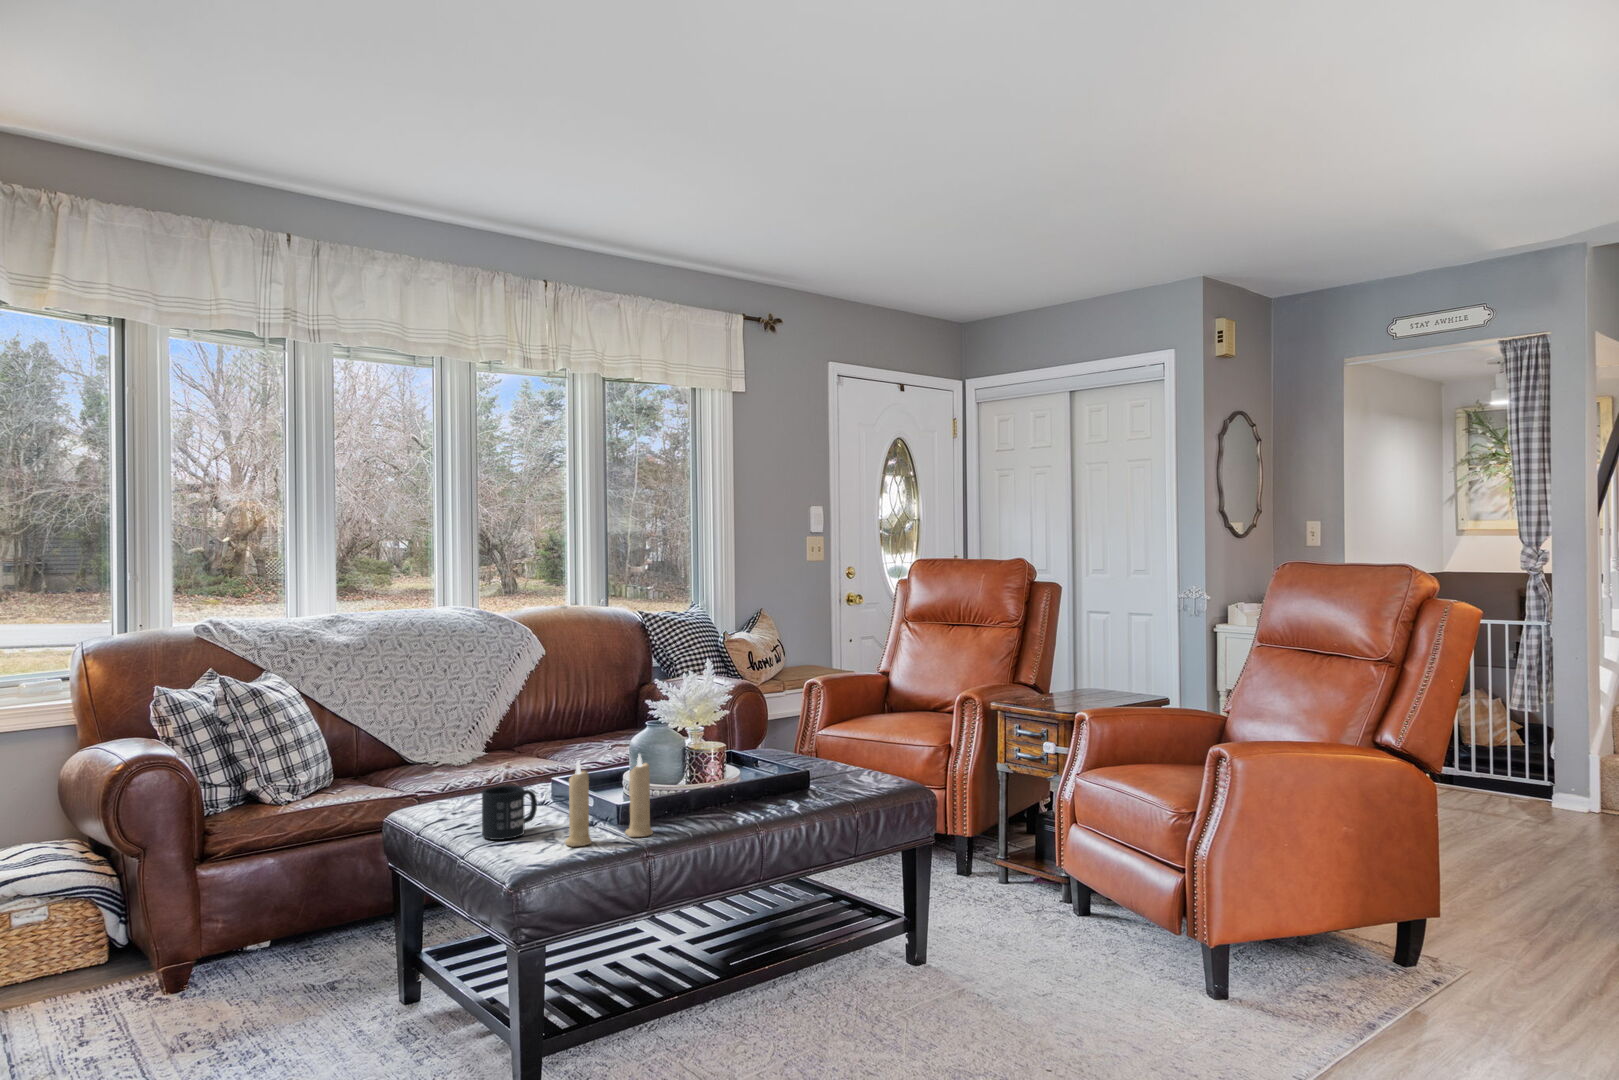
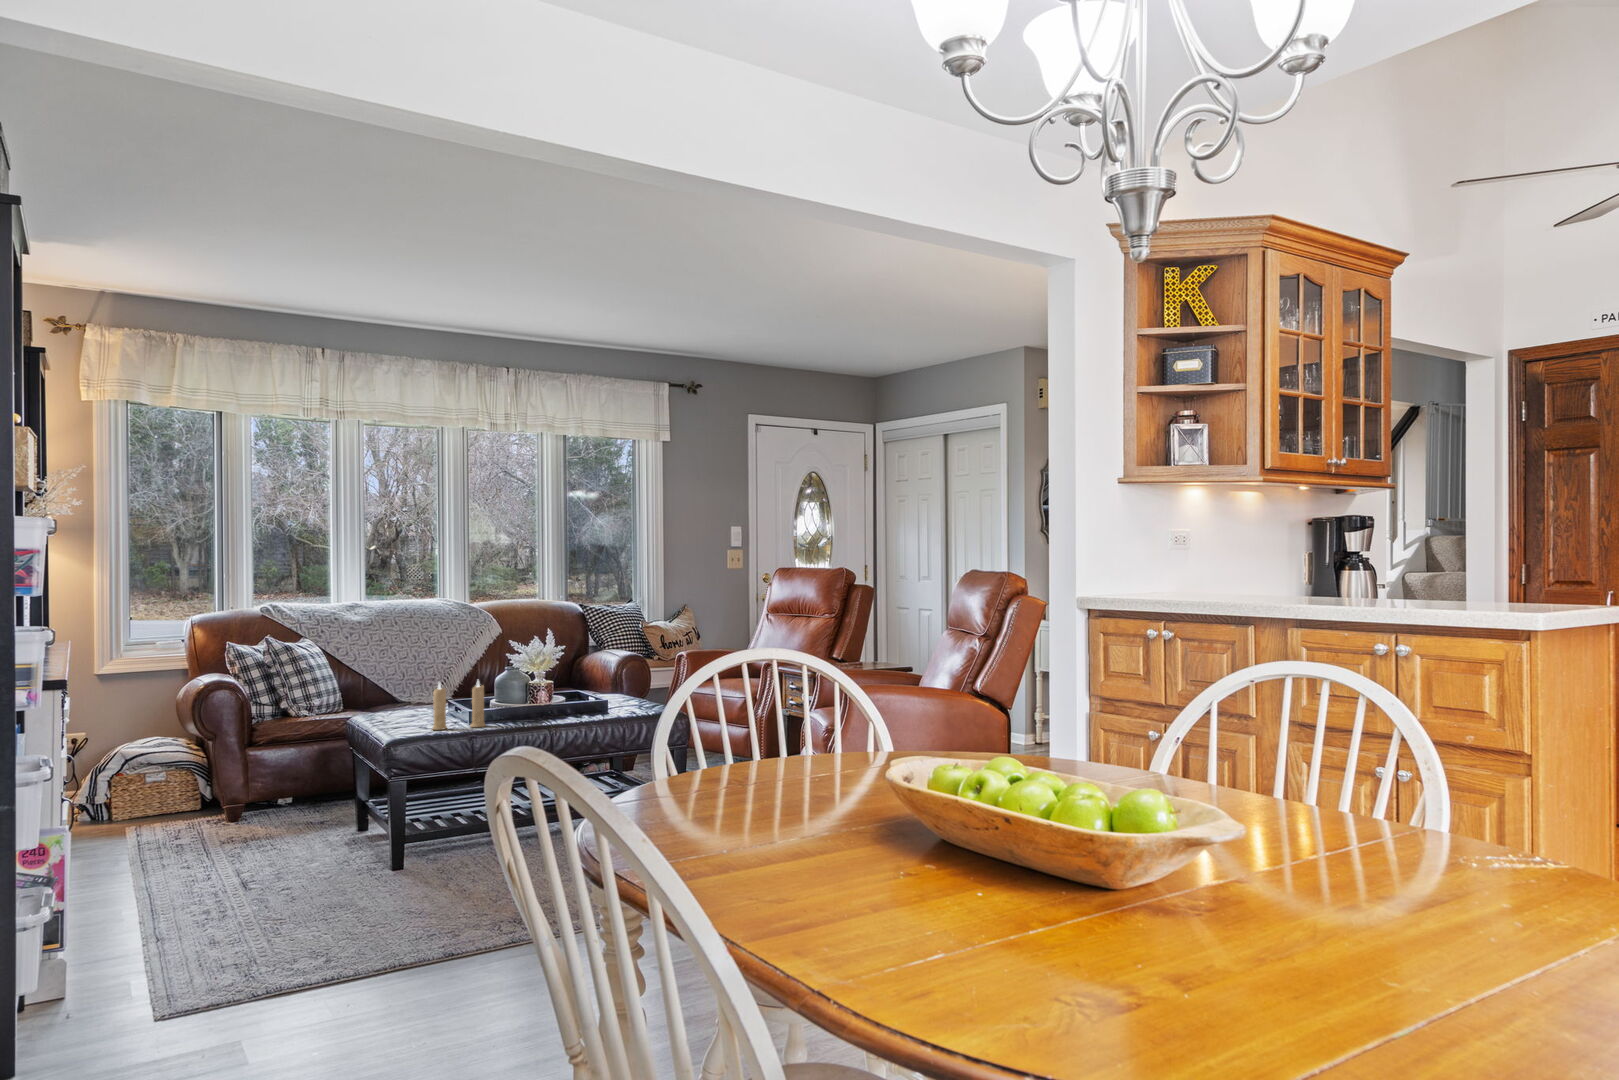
mug: present [482,785,537,840] -> none [389,698,425,727]

